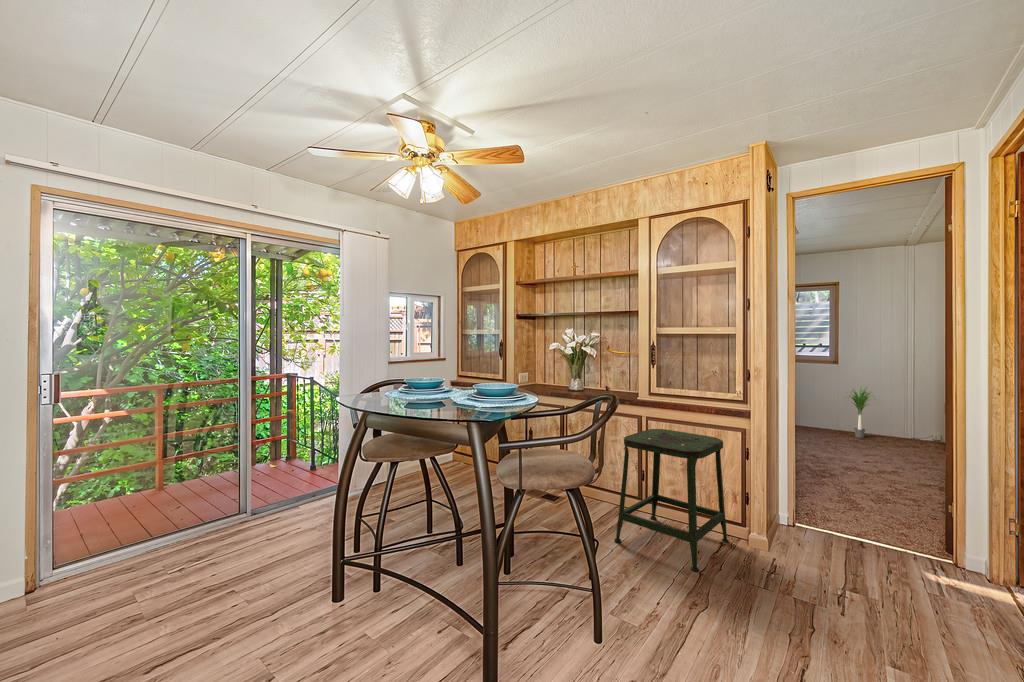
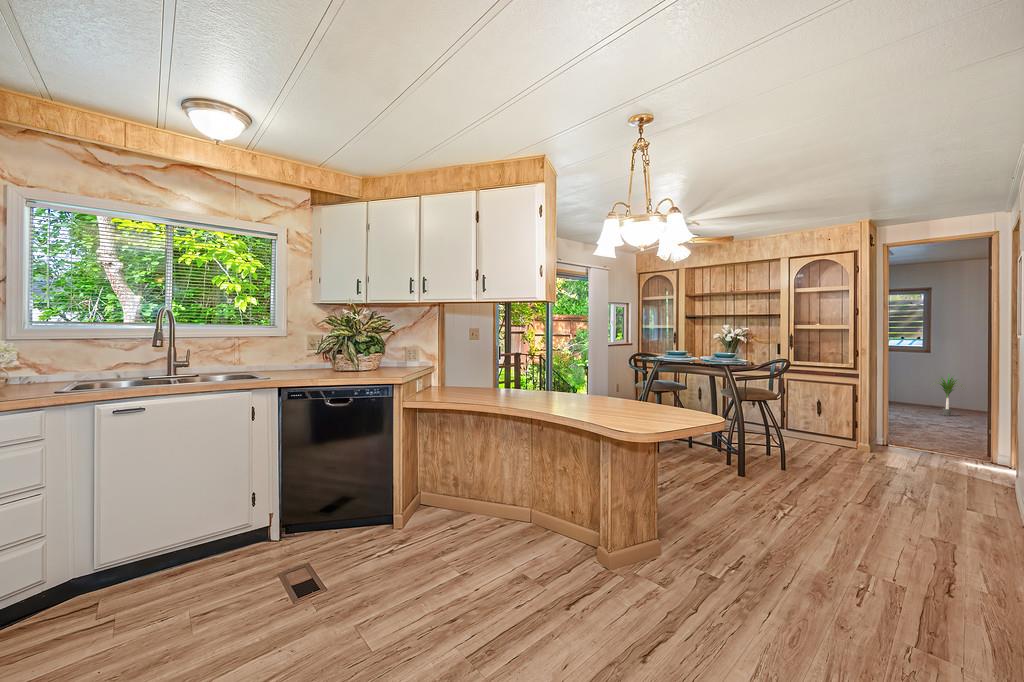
stool: present [614,429,729,571] -> none [772,386,844,456]

